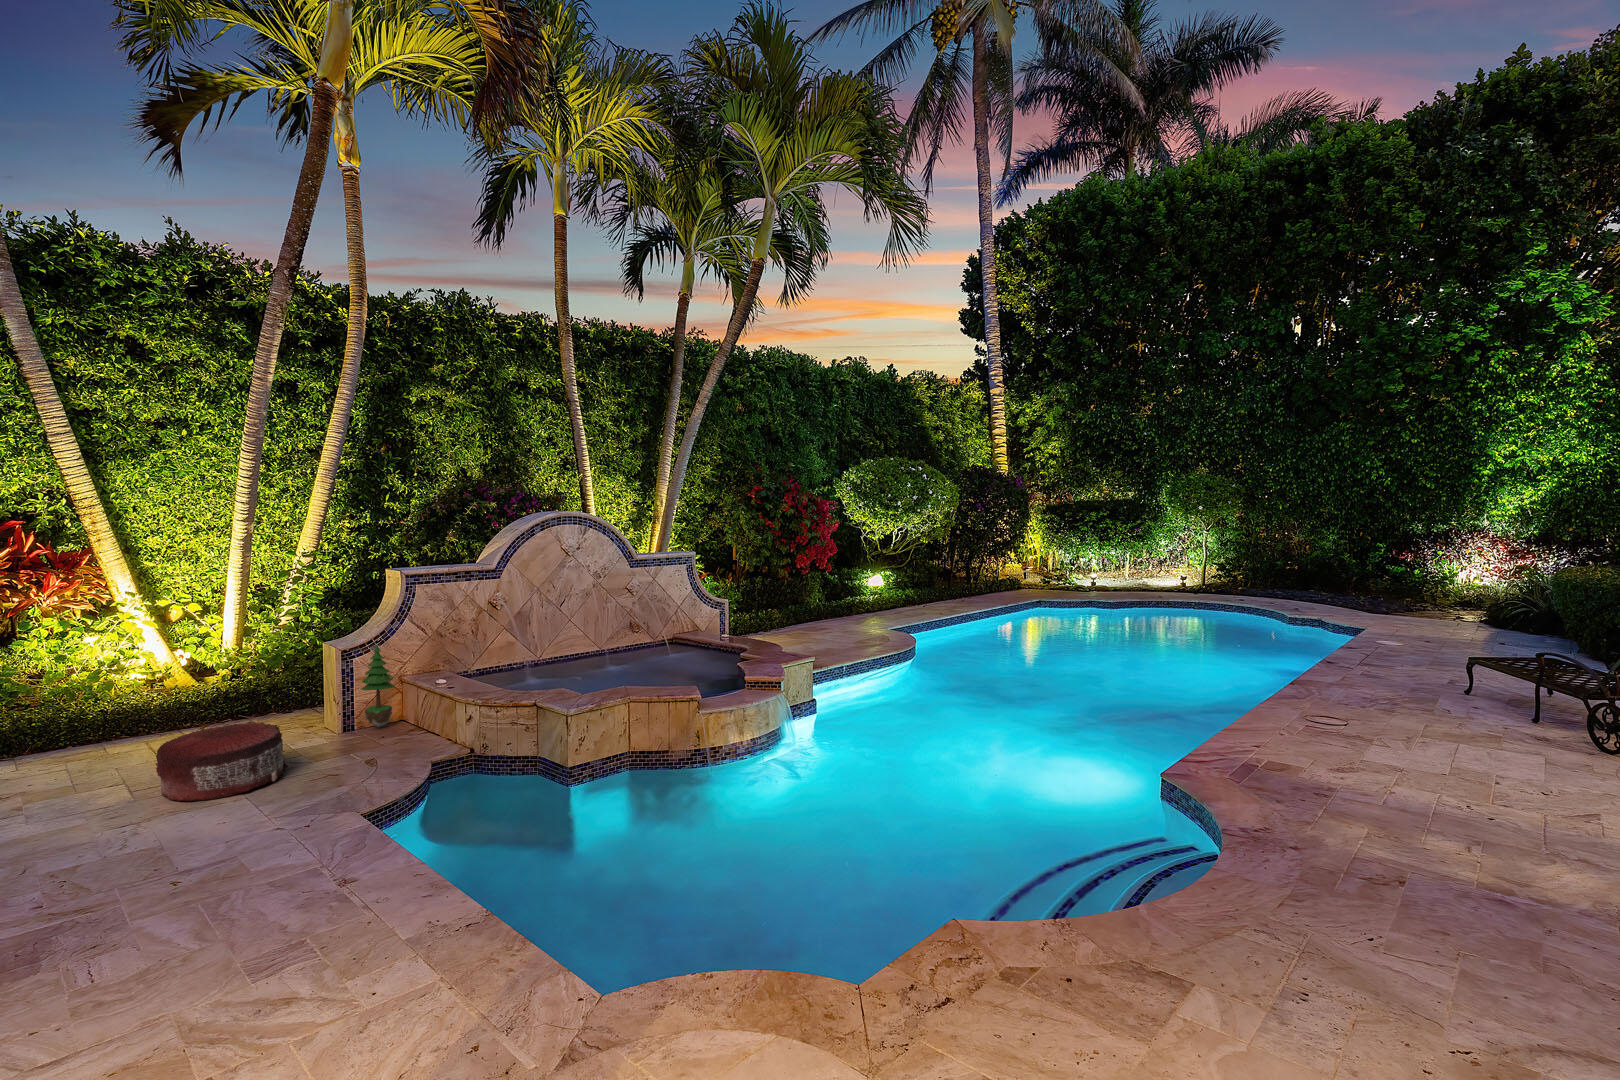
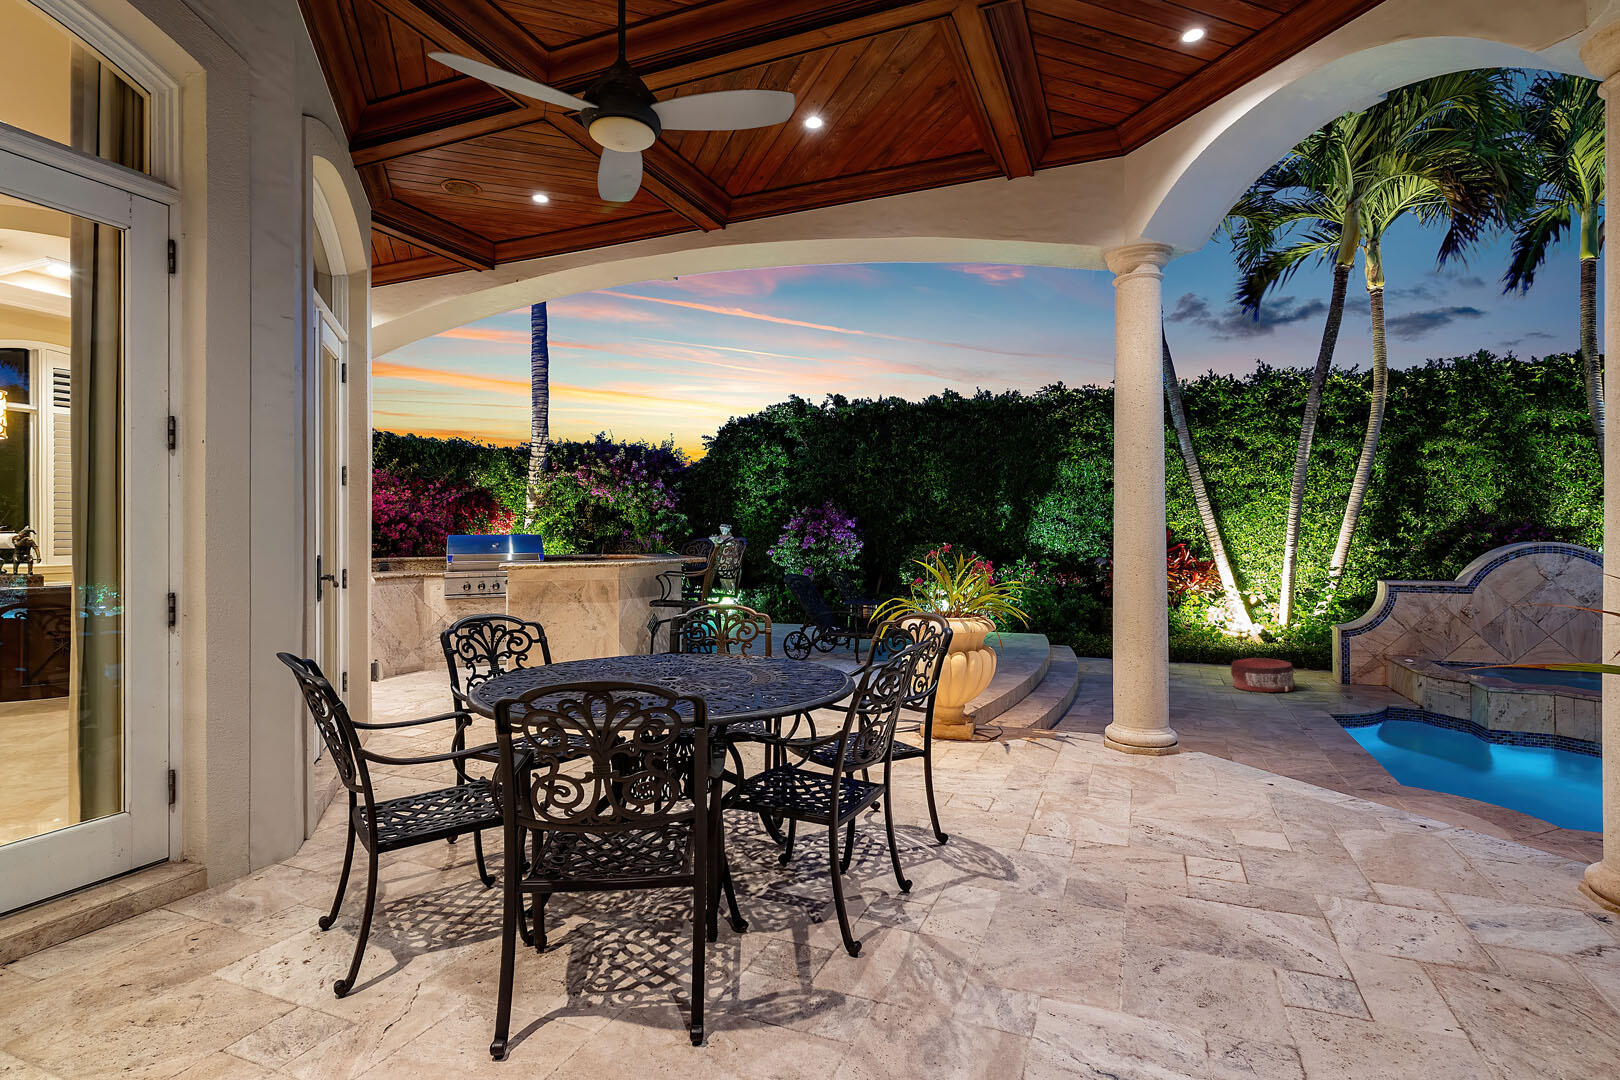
potted tree: present [361,645,394,728] -> none [1350,628,1374,685]

